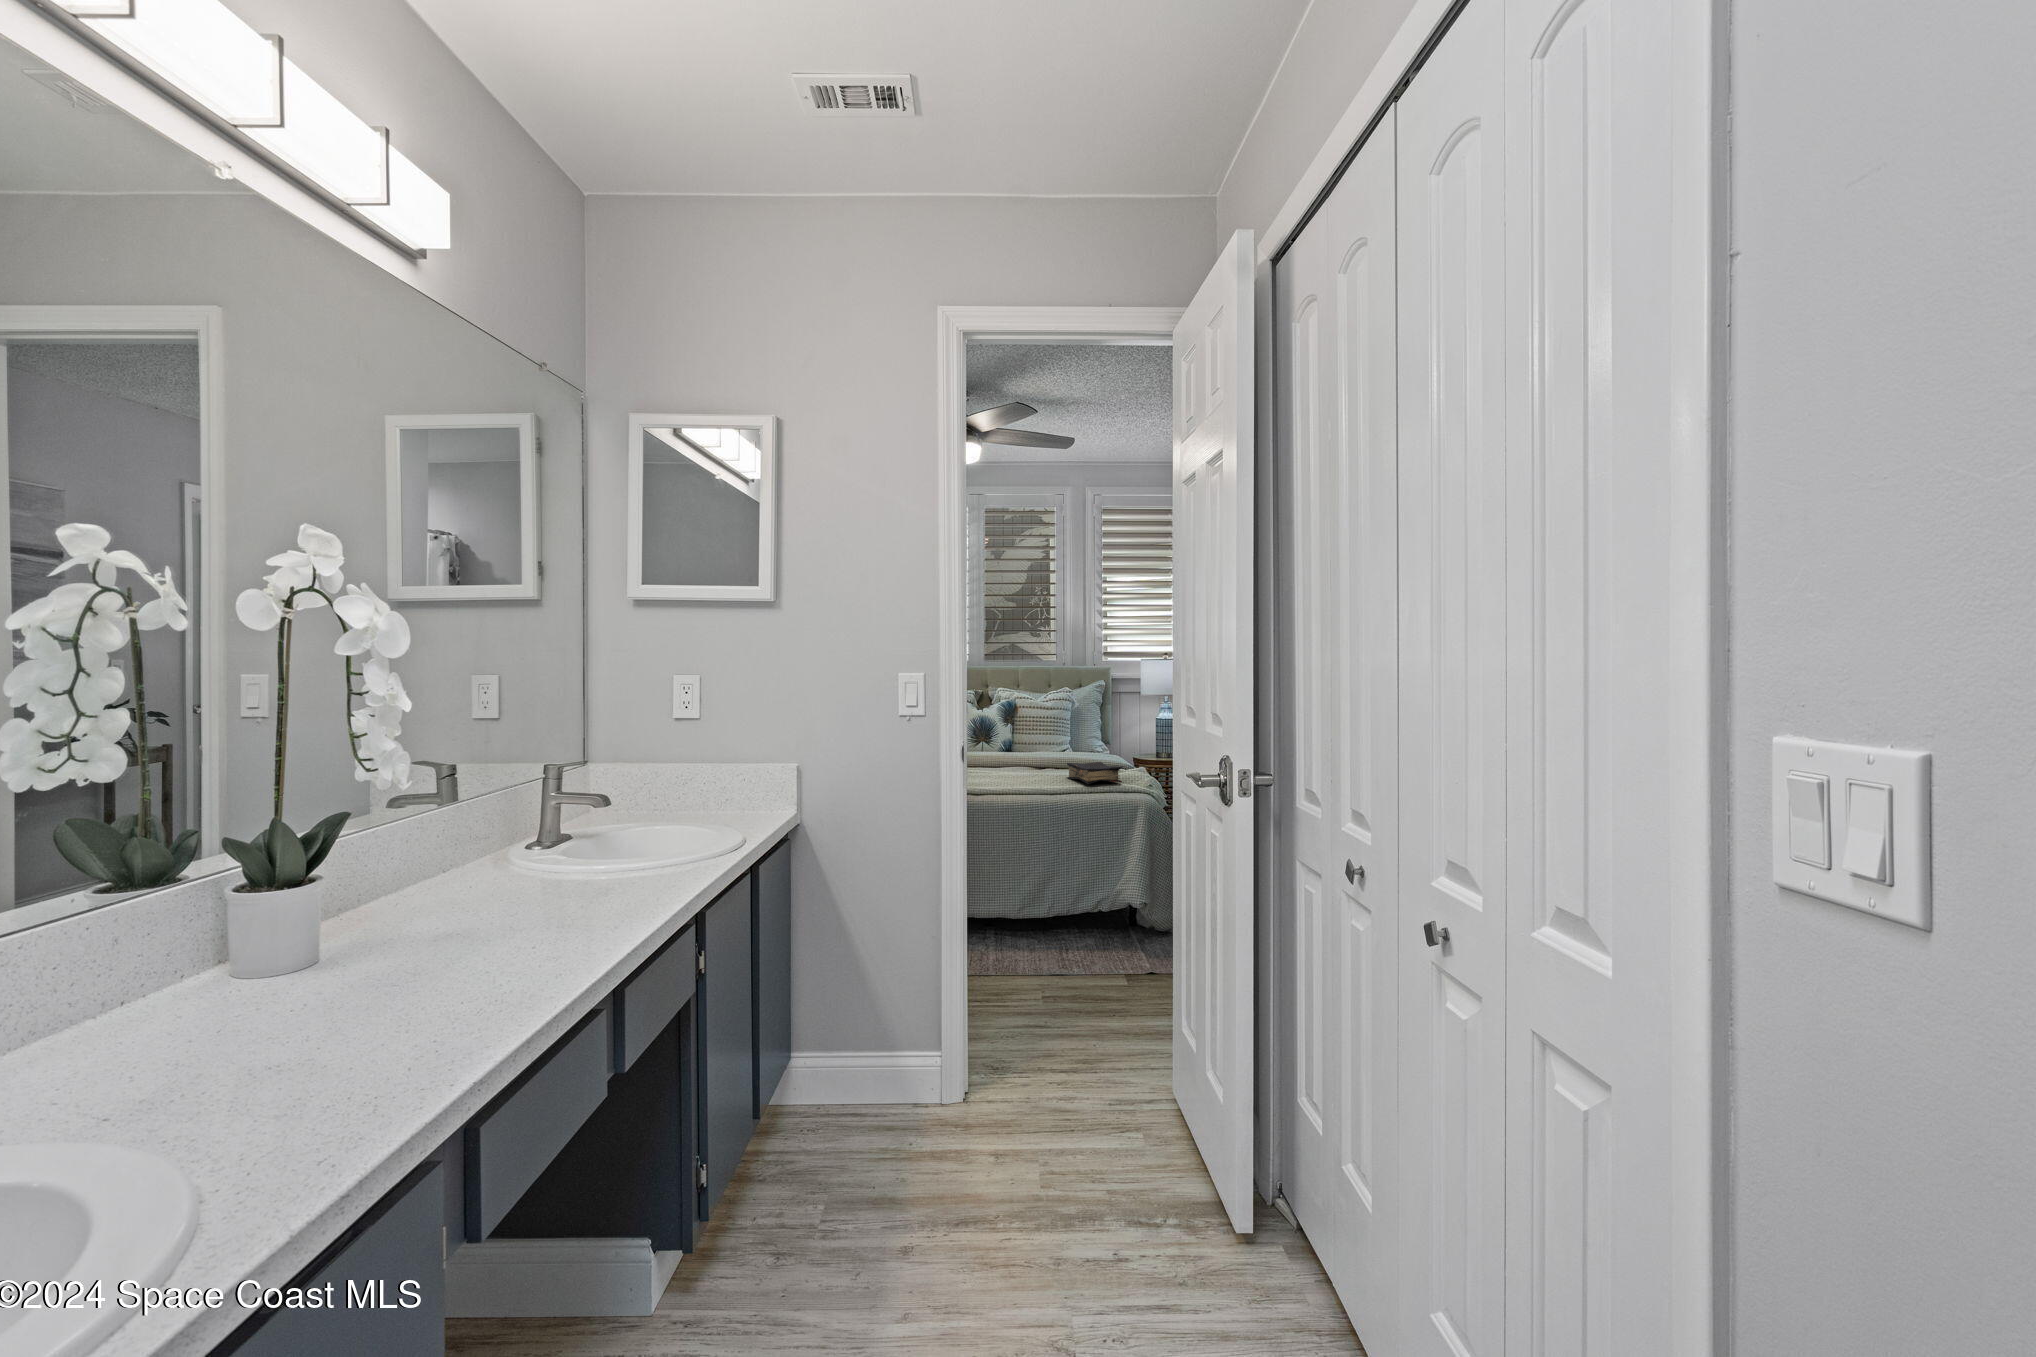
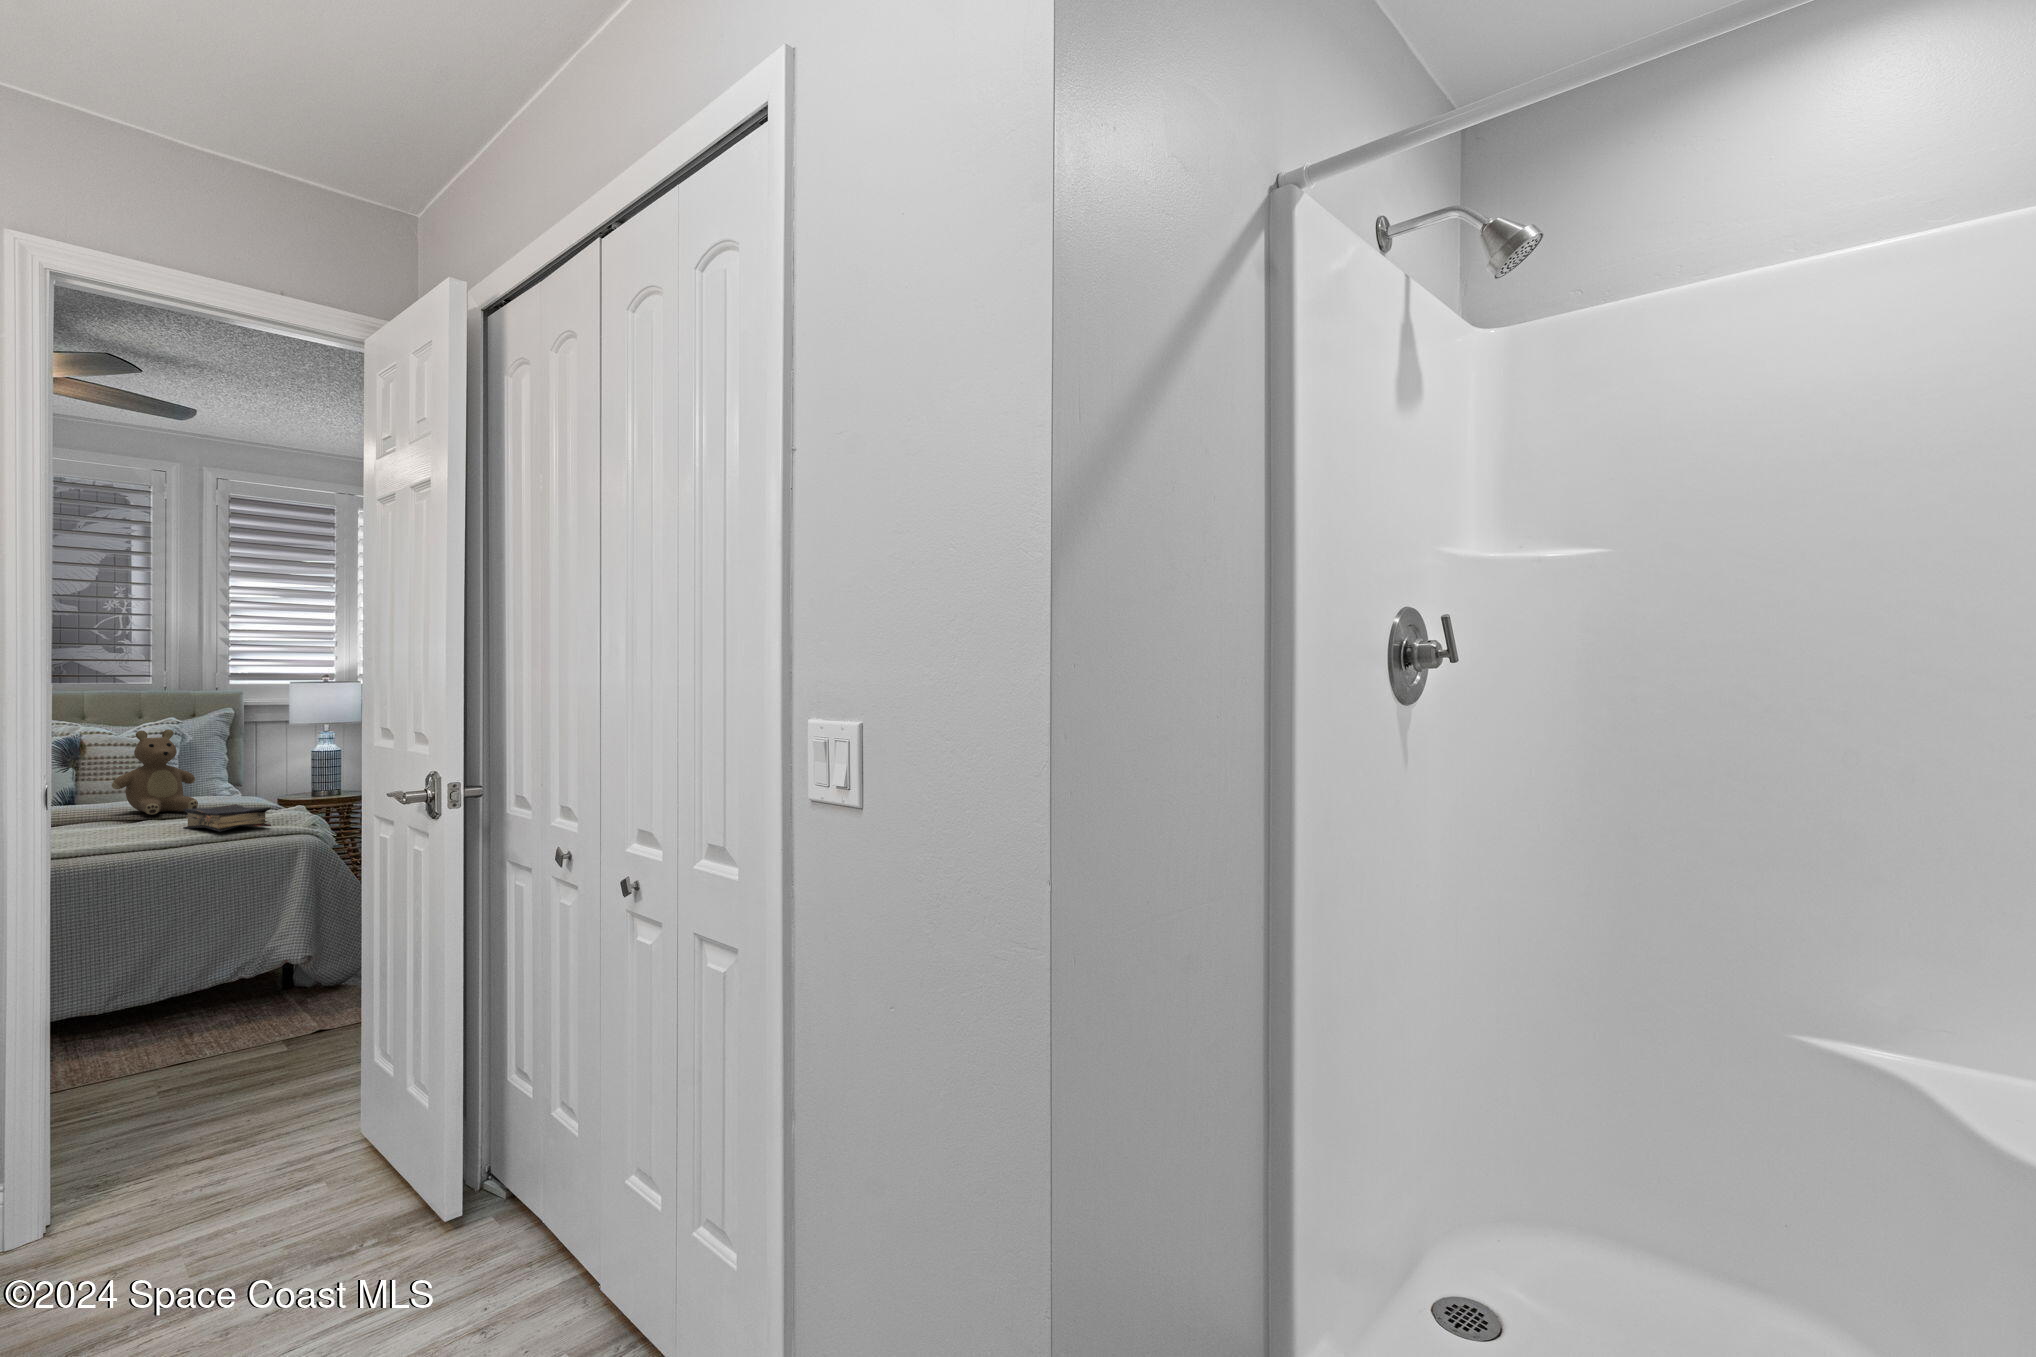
teddy bear: none [1027,699,1078,765] -> present [112,730,198,815]

